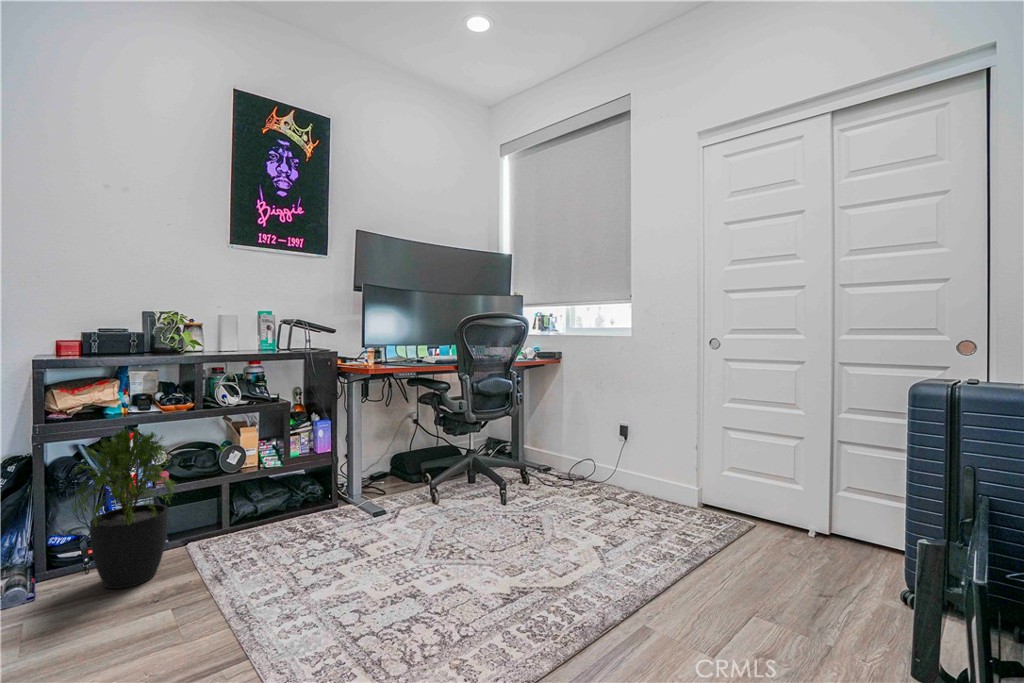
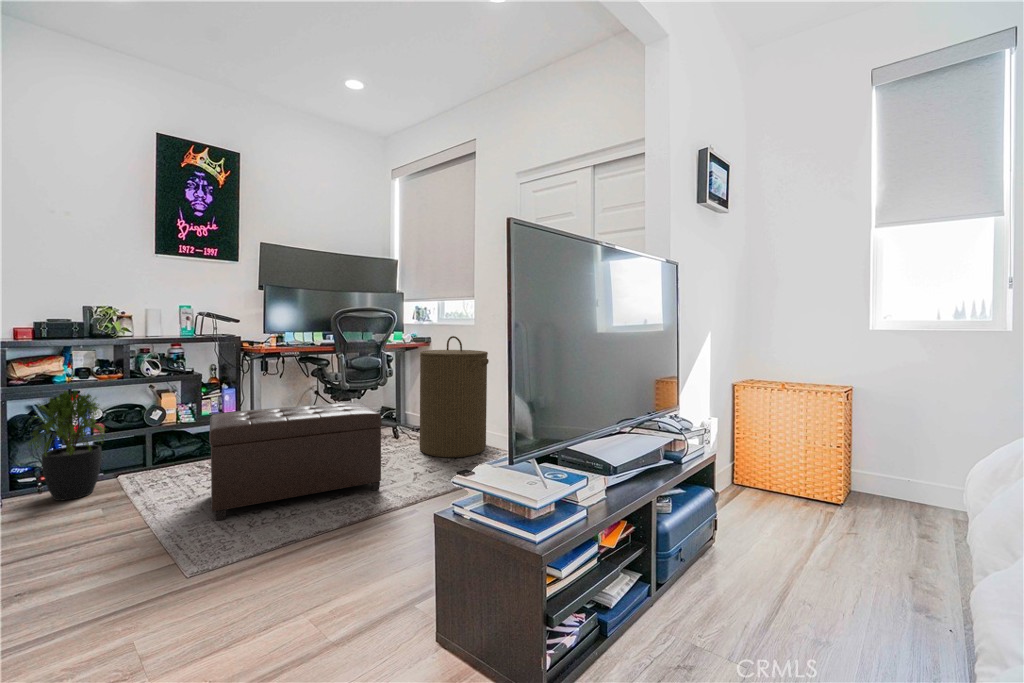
laundry hamper: none [567,347,672,519] -> present [420,336,489,458]
ottoman: none [322,443,567,642] -> present [209,402,382,521]

